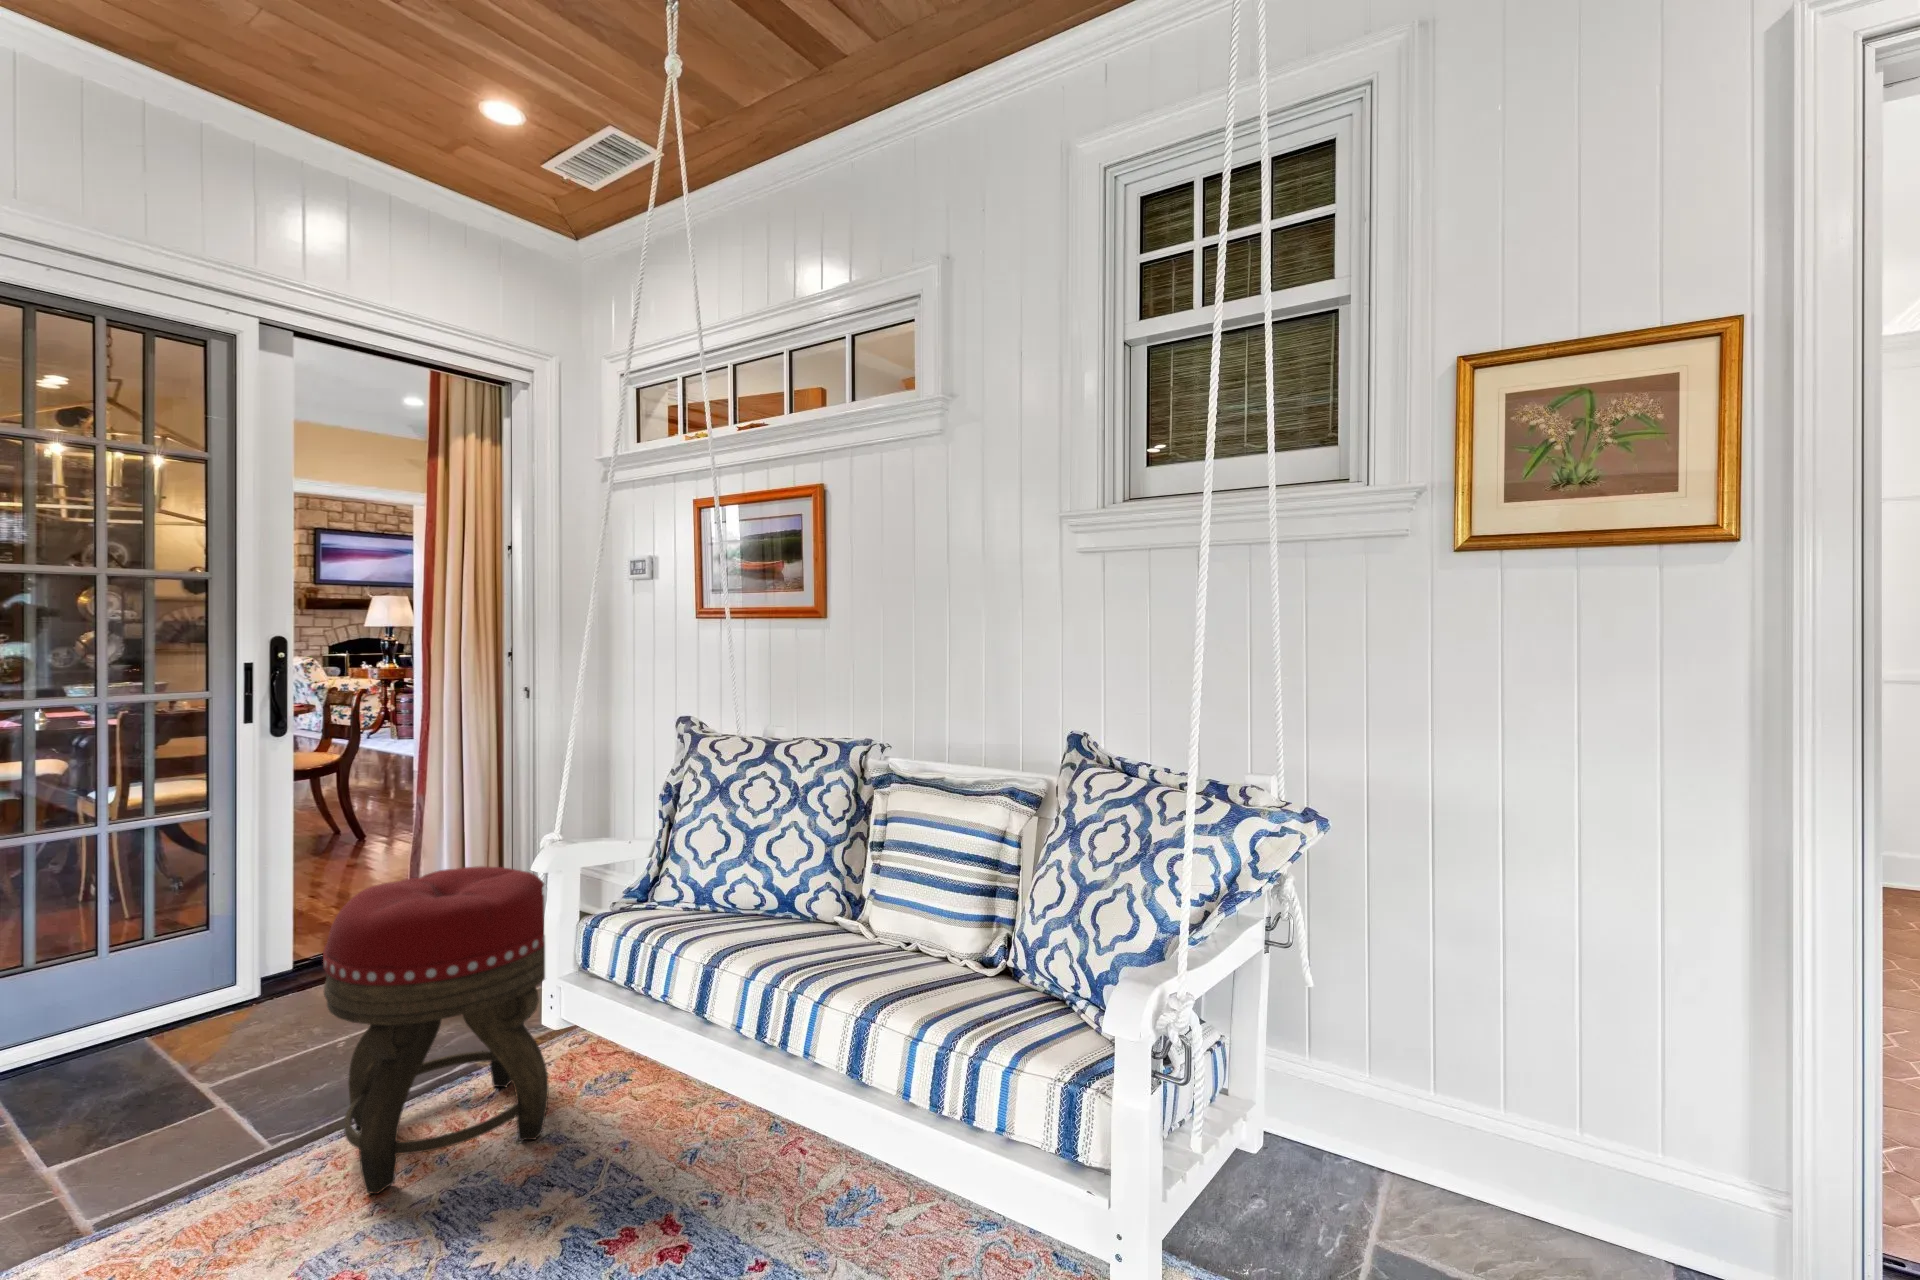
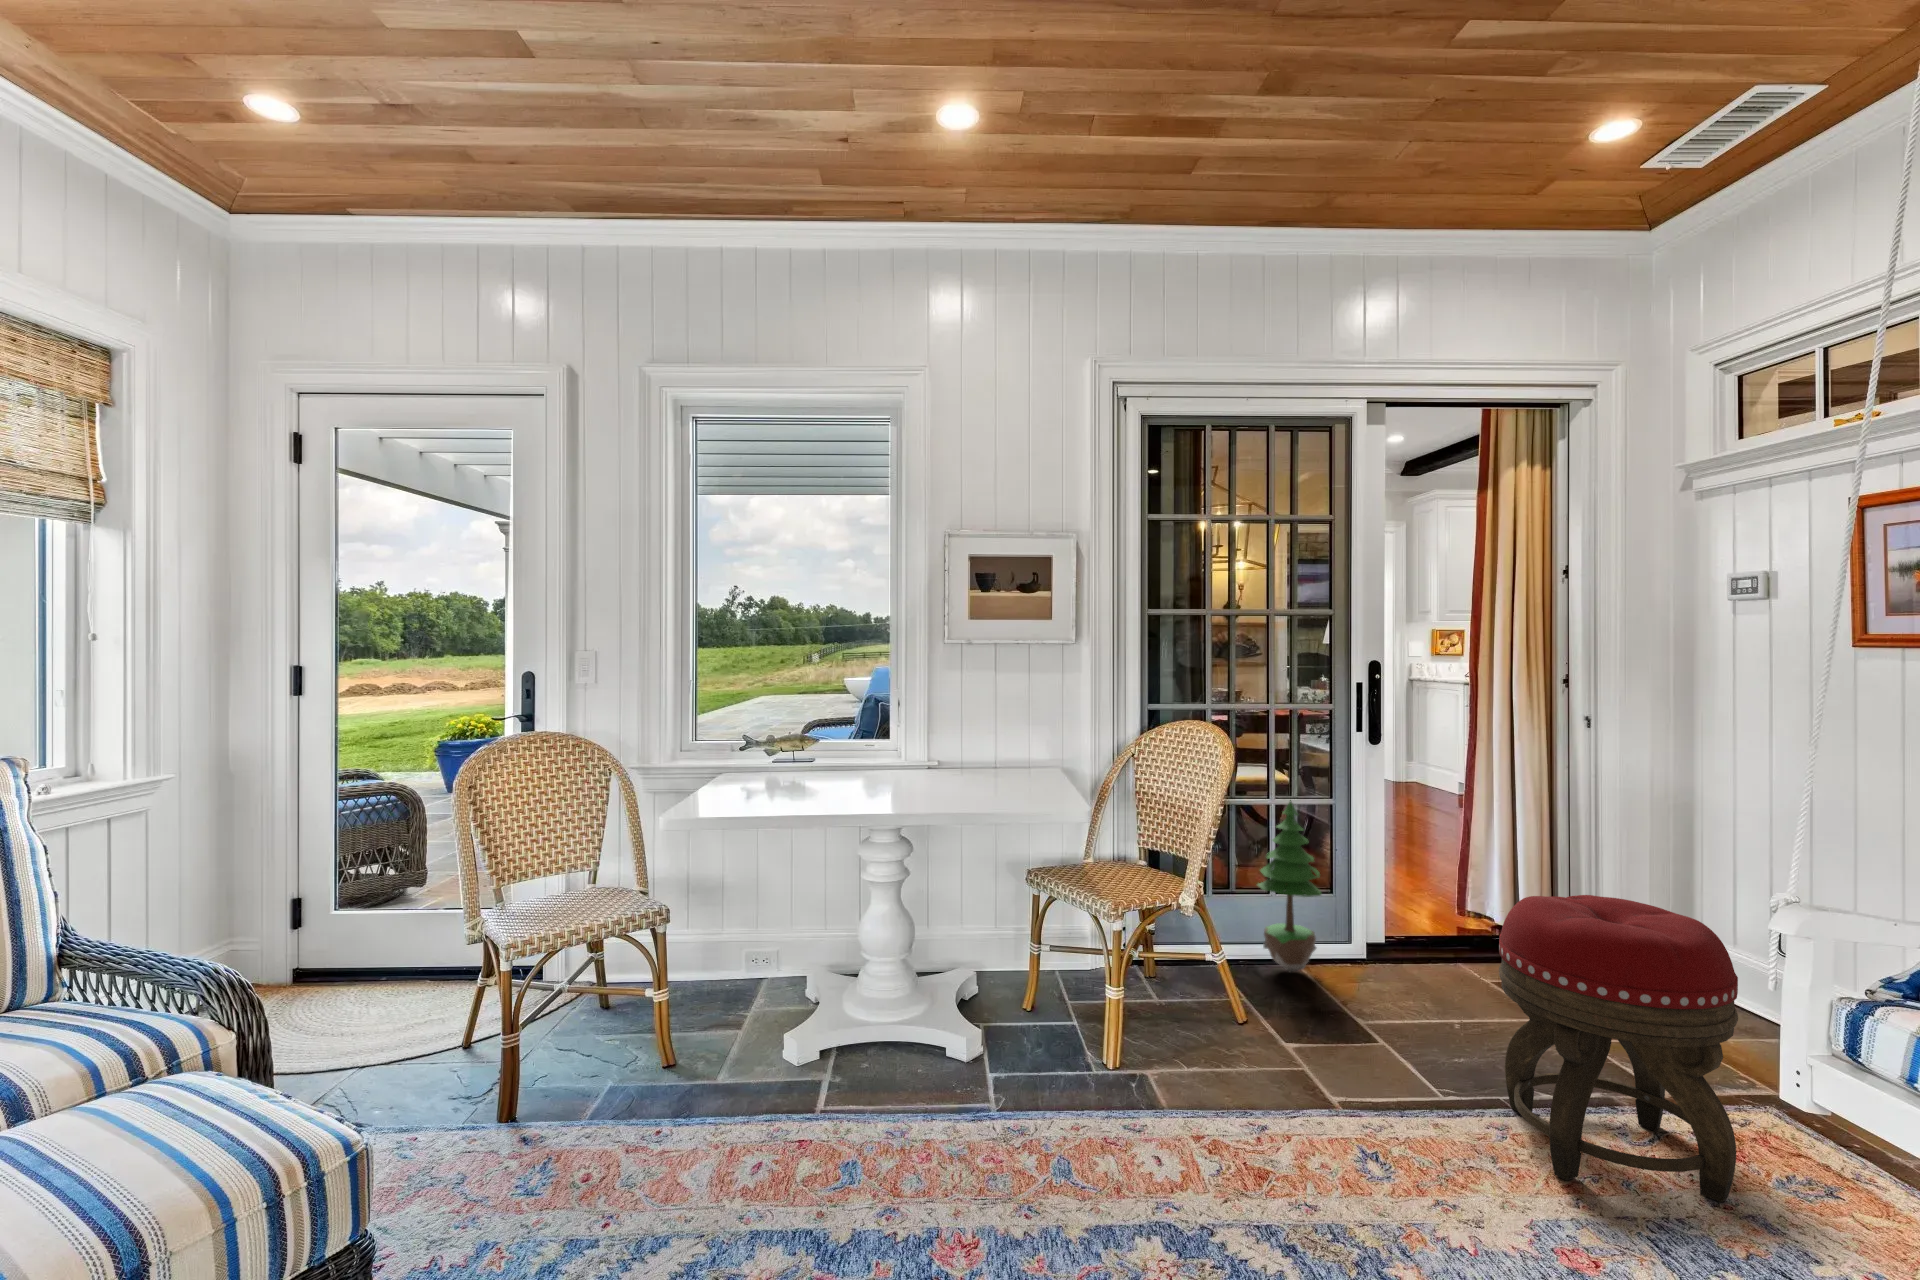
potted tree: none [58,819,175,1050] -> present [1258,800,1321,972]

